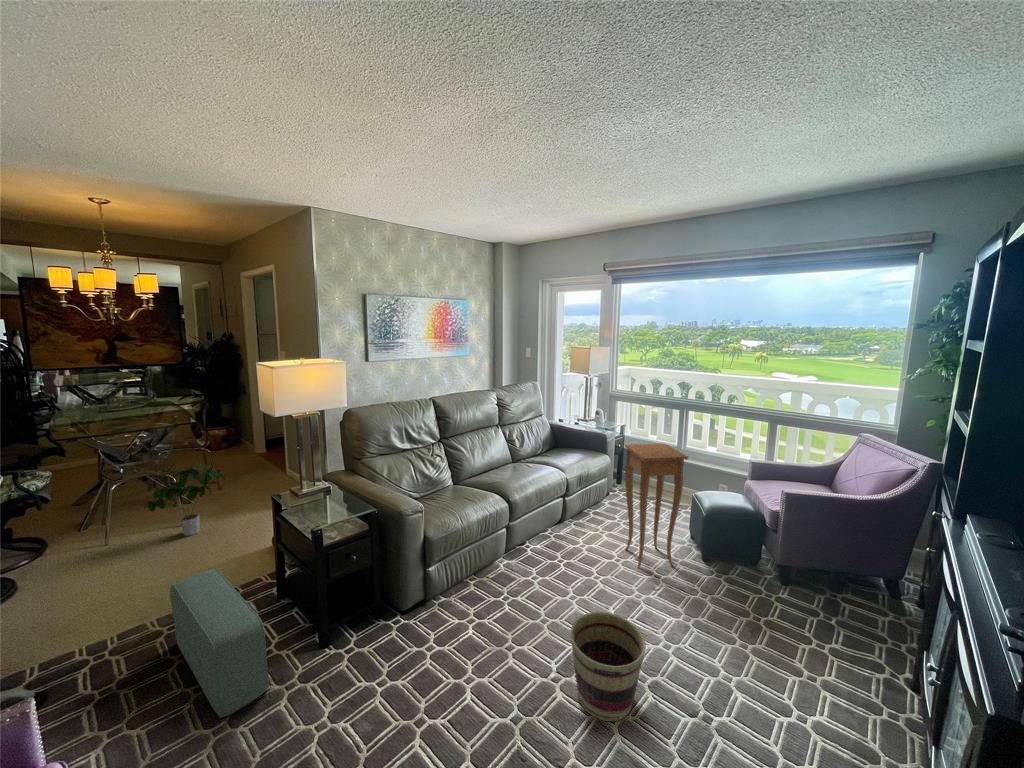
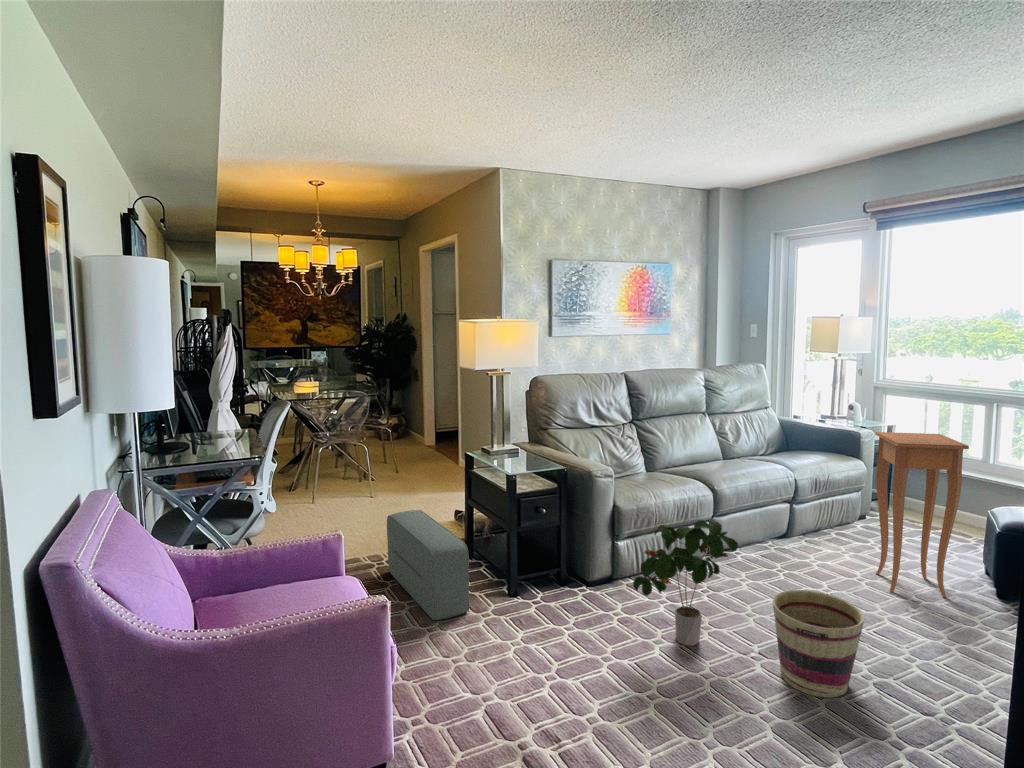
potted plant: present [144,465,224,536] -> present [633,520,738,646]

